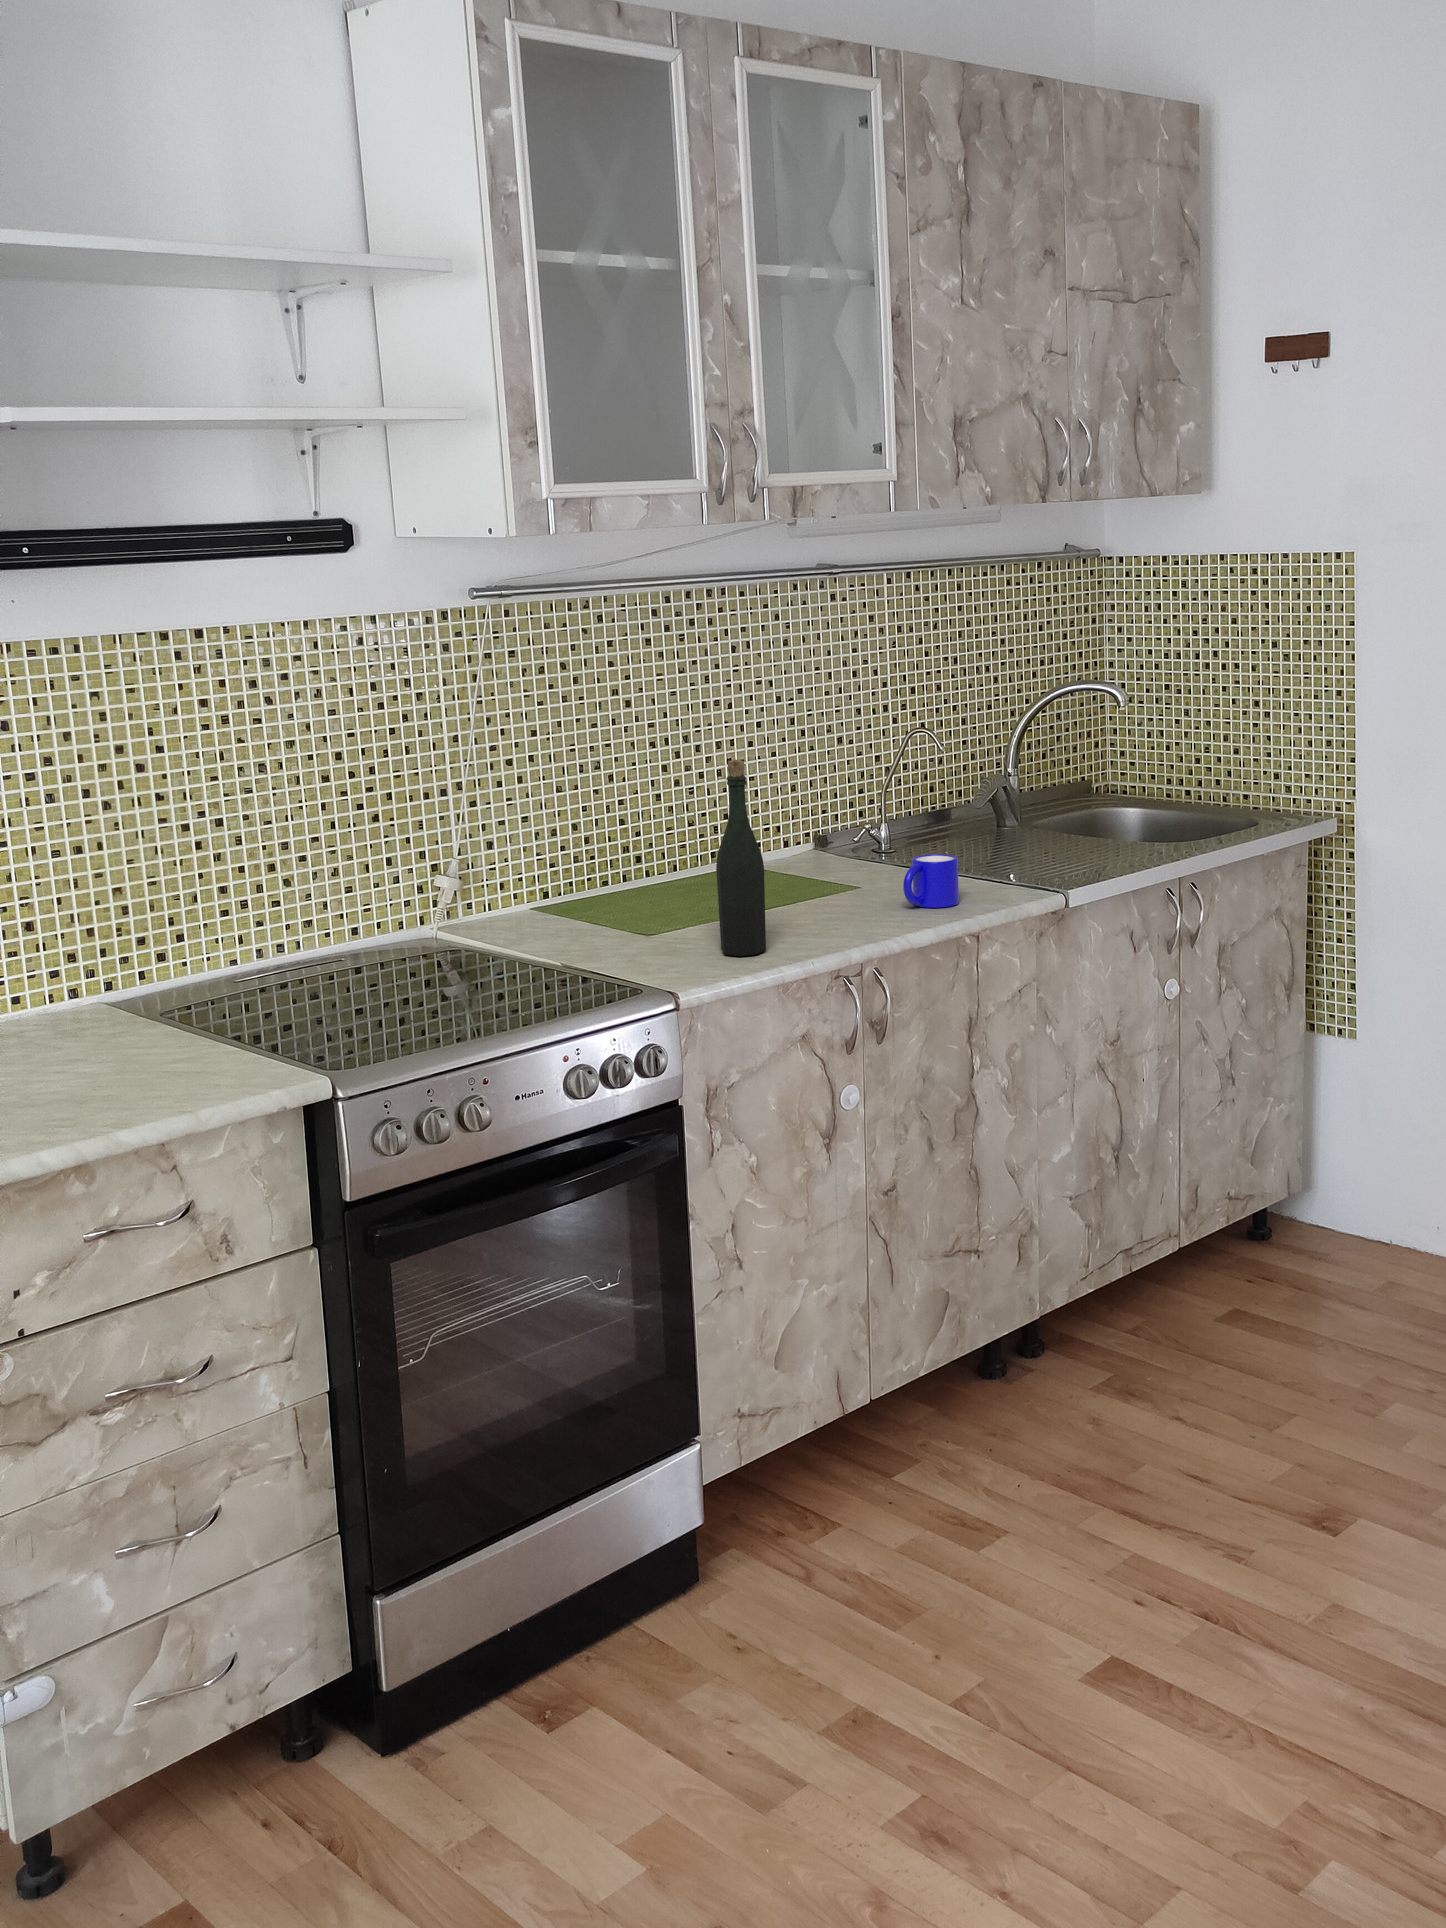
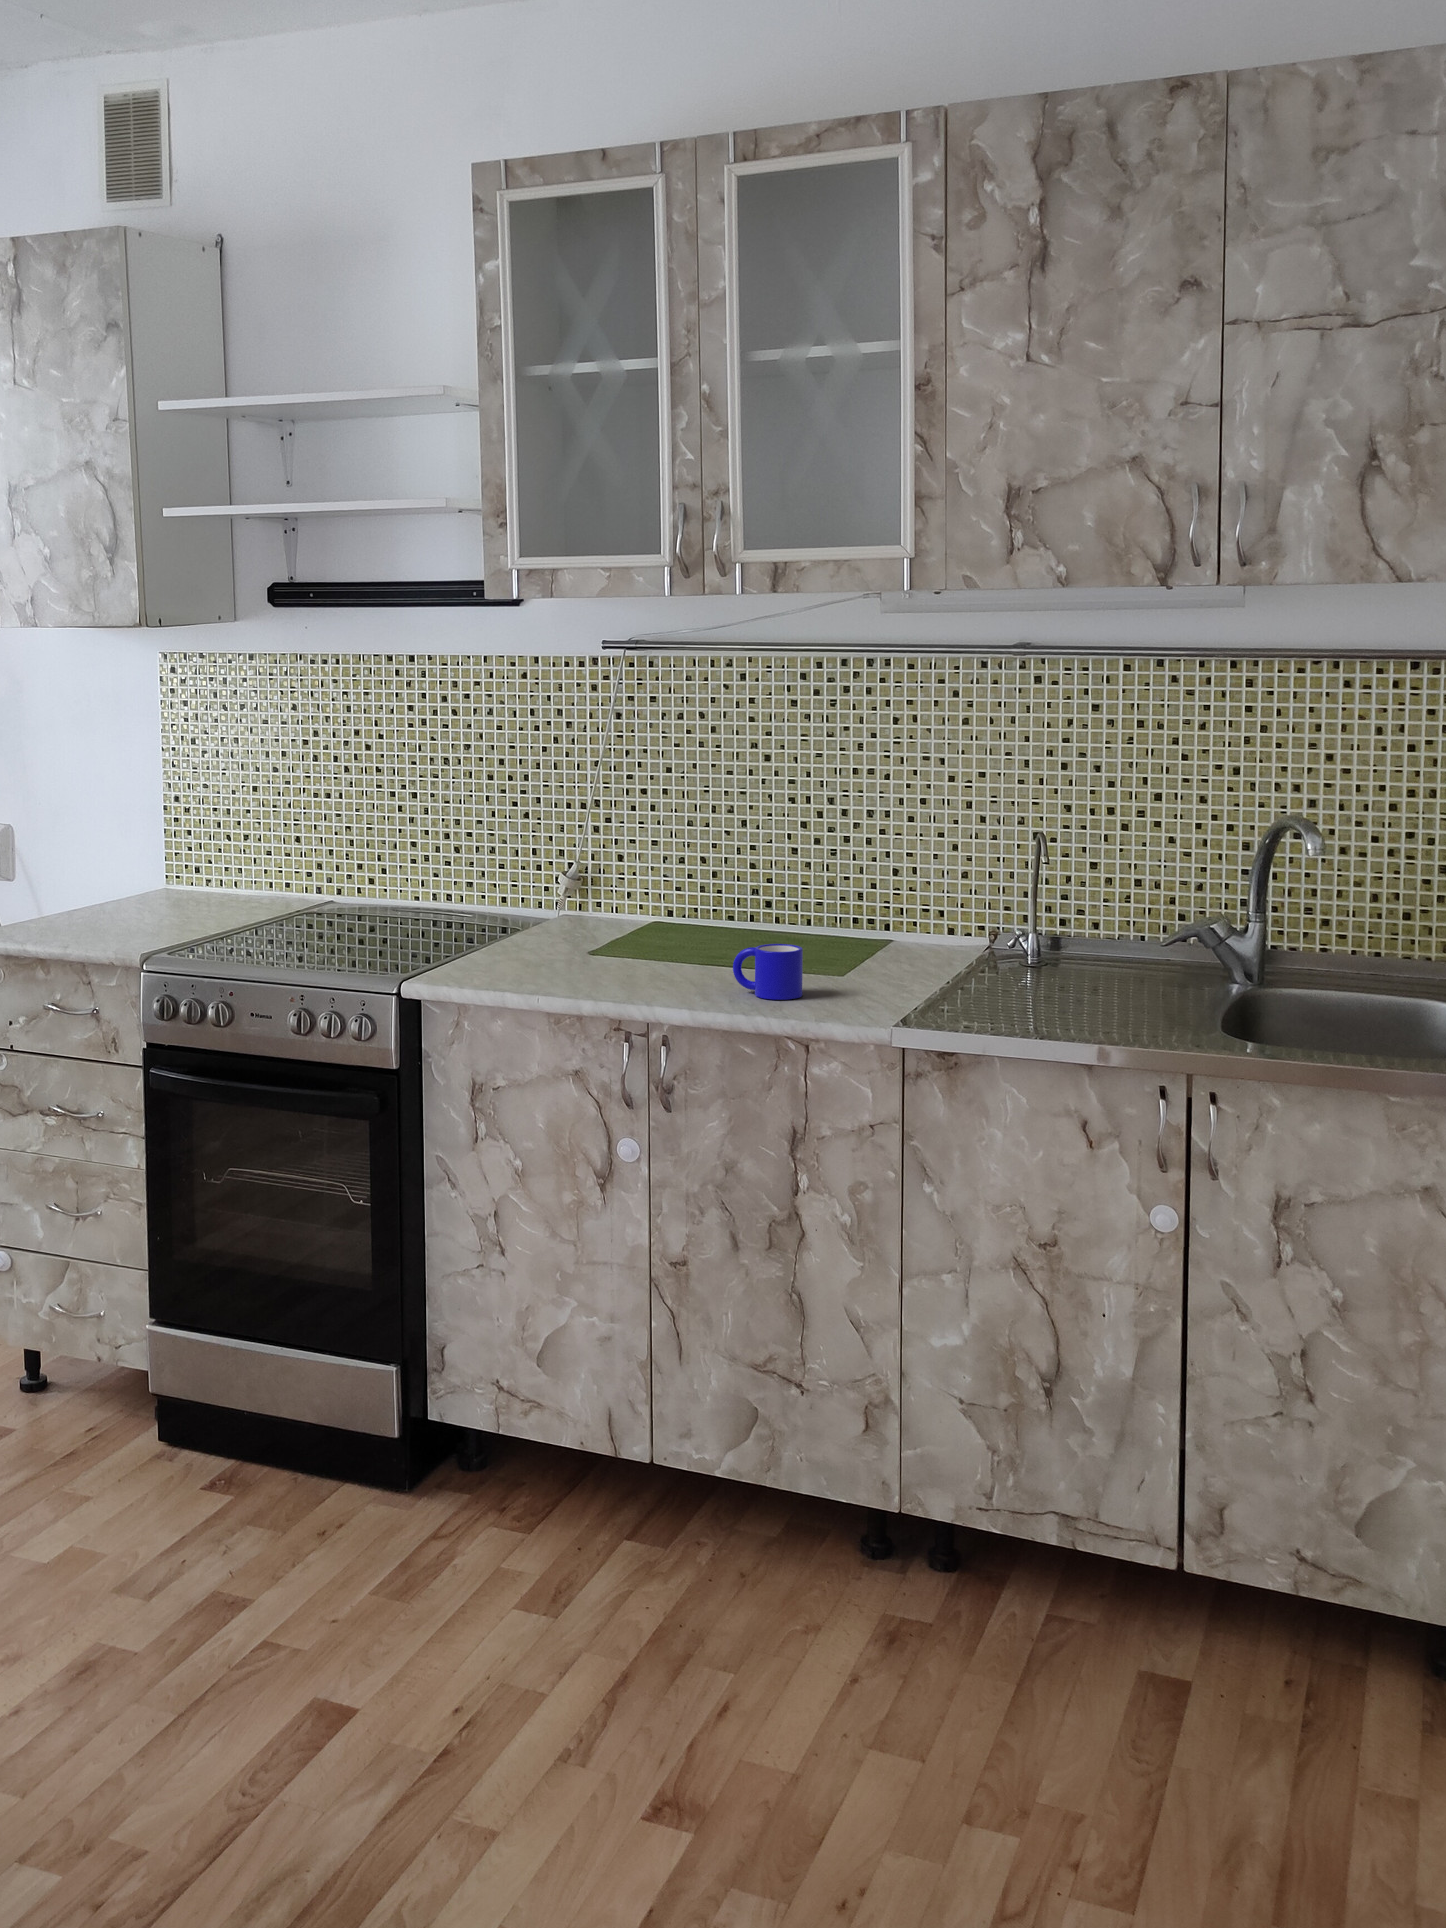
bottle: present [716,760,766,956] -> none [514,802,556,977]

